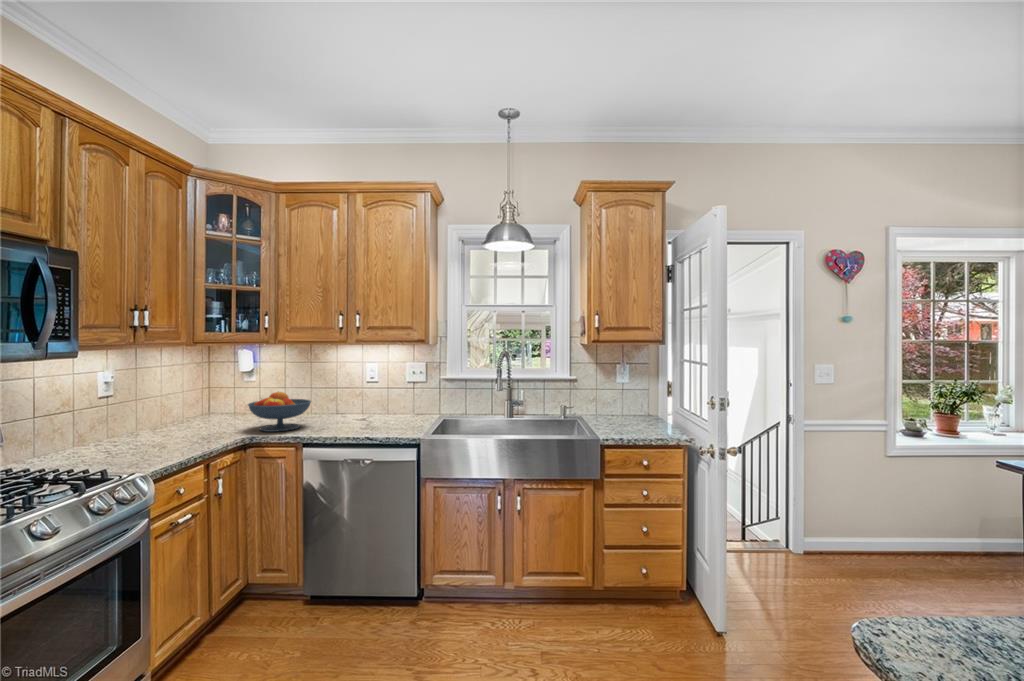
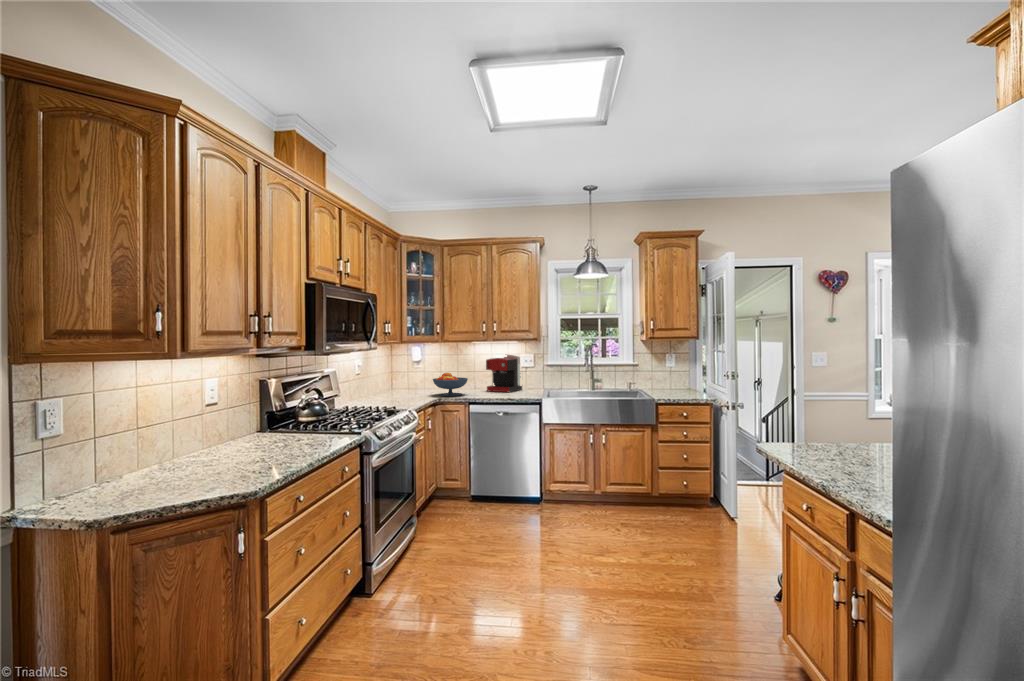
coffee maker: none [349,363,408,422] -> present [486,355,522,392]

